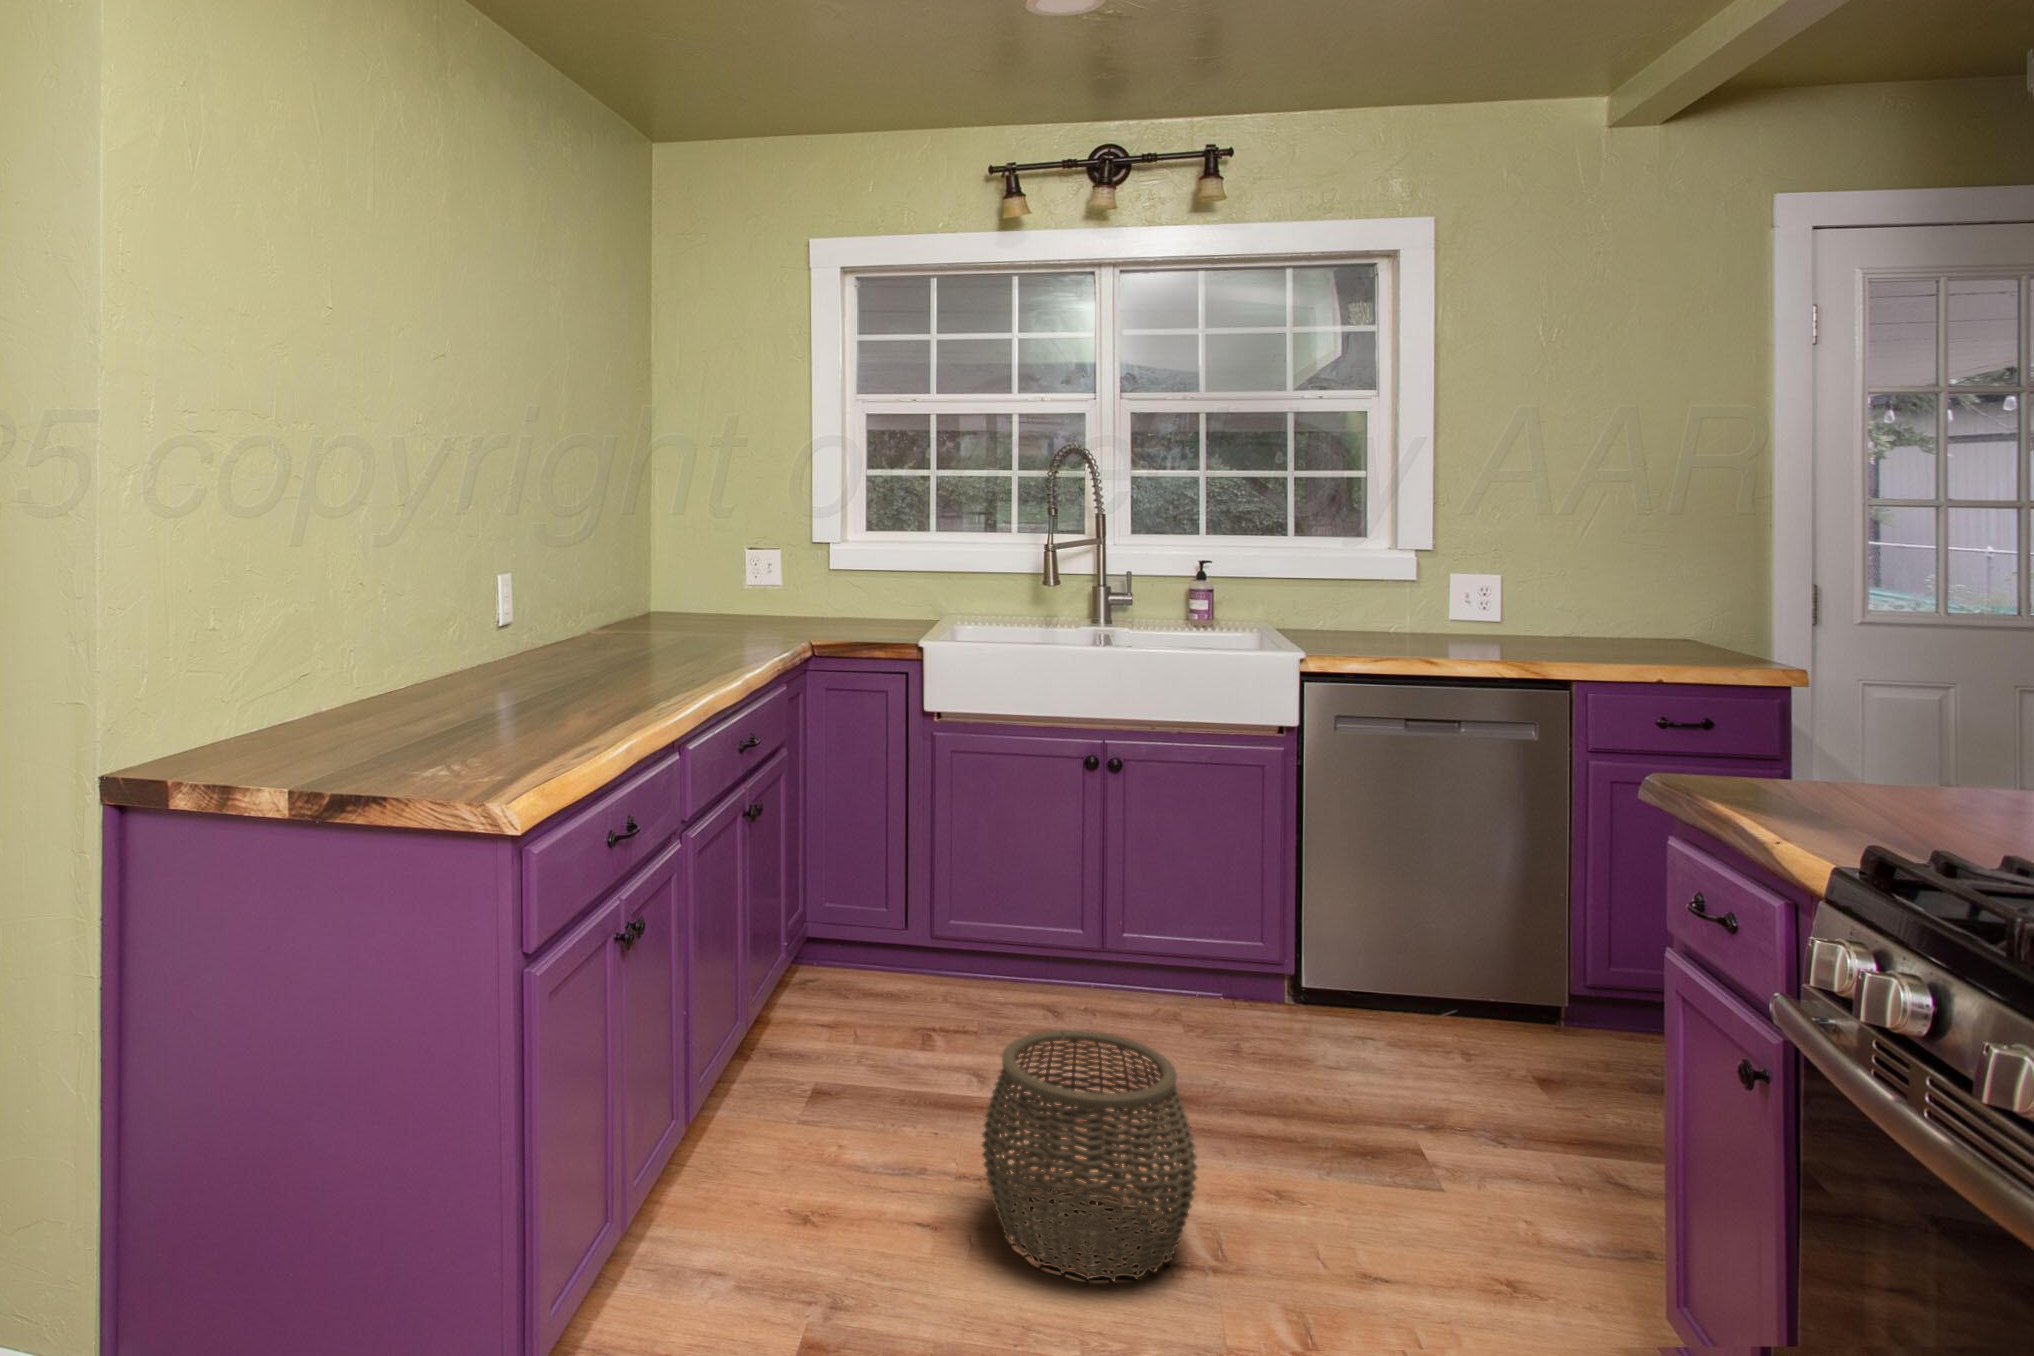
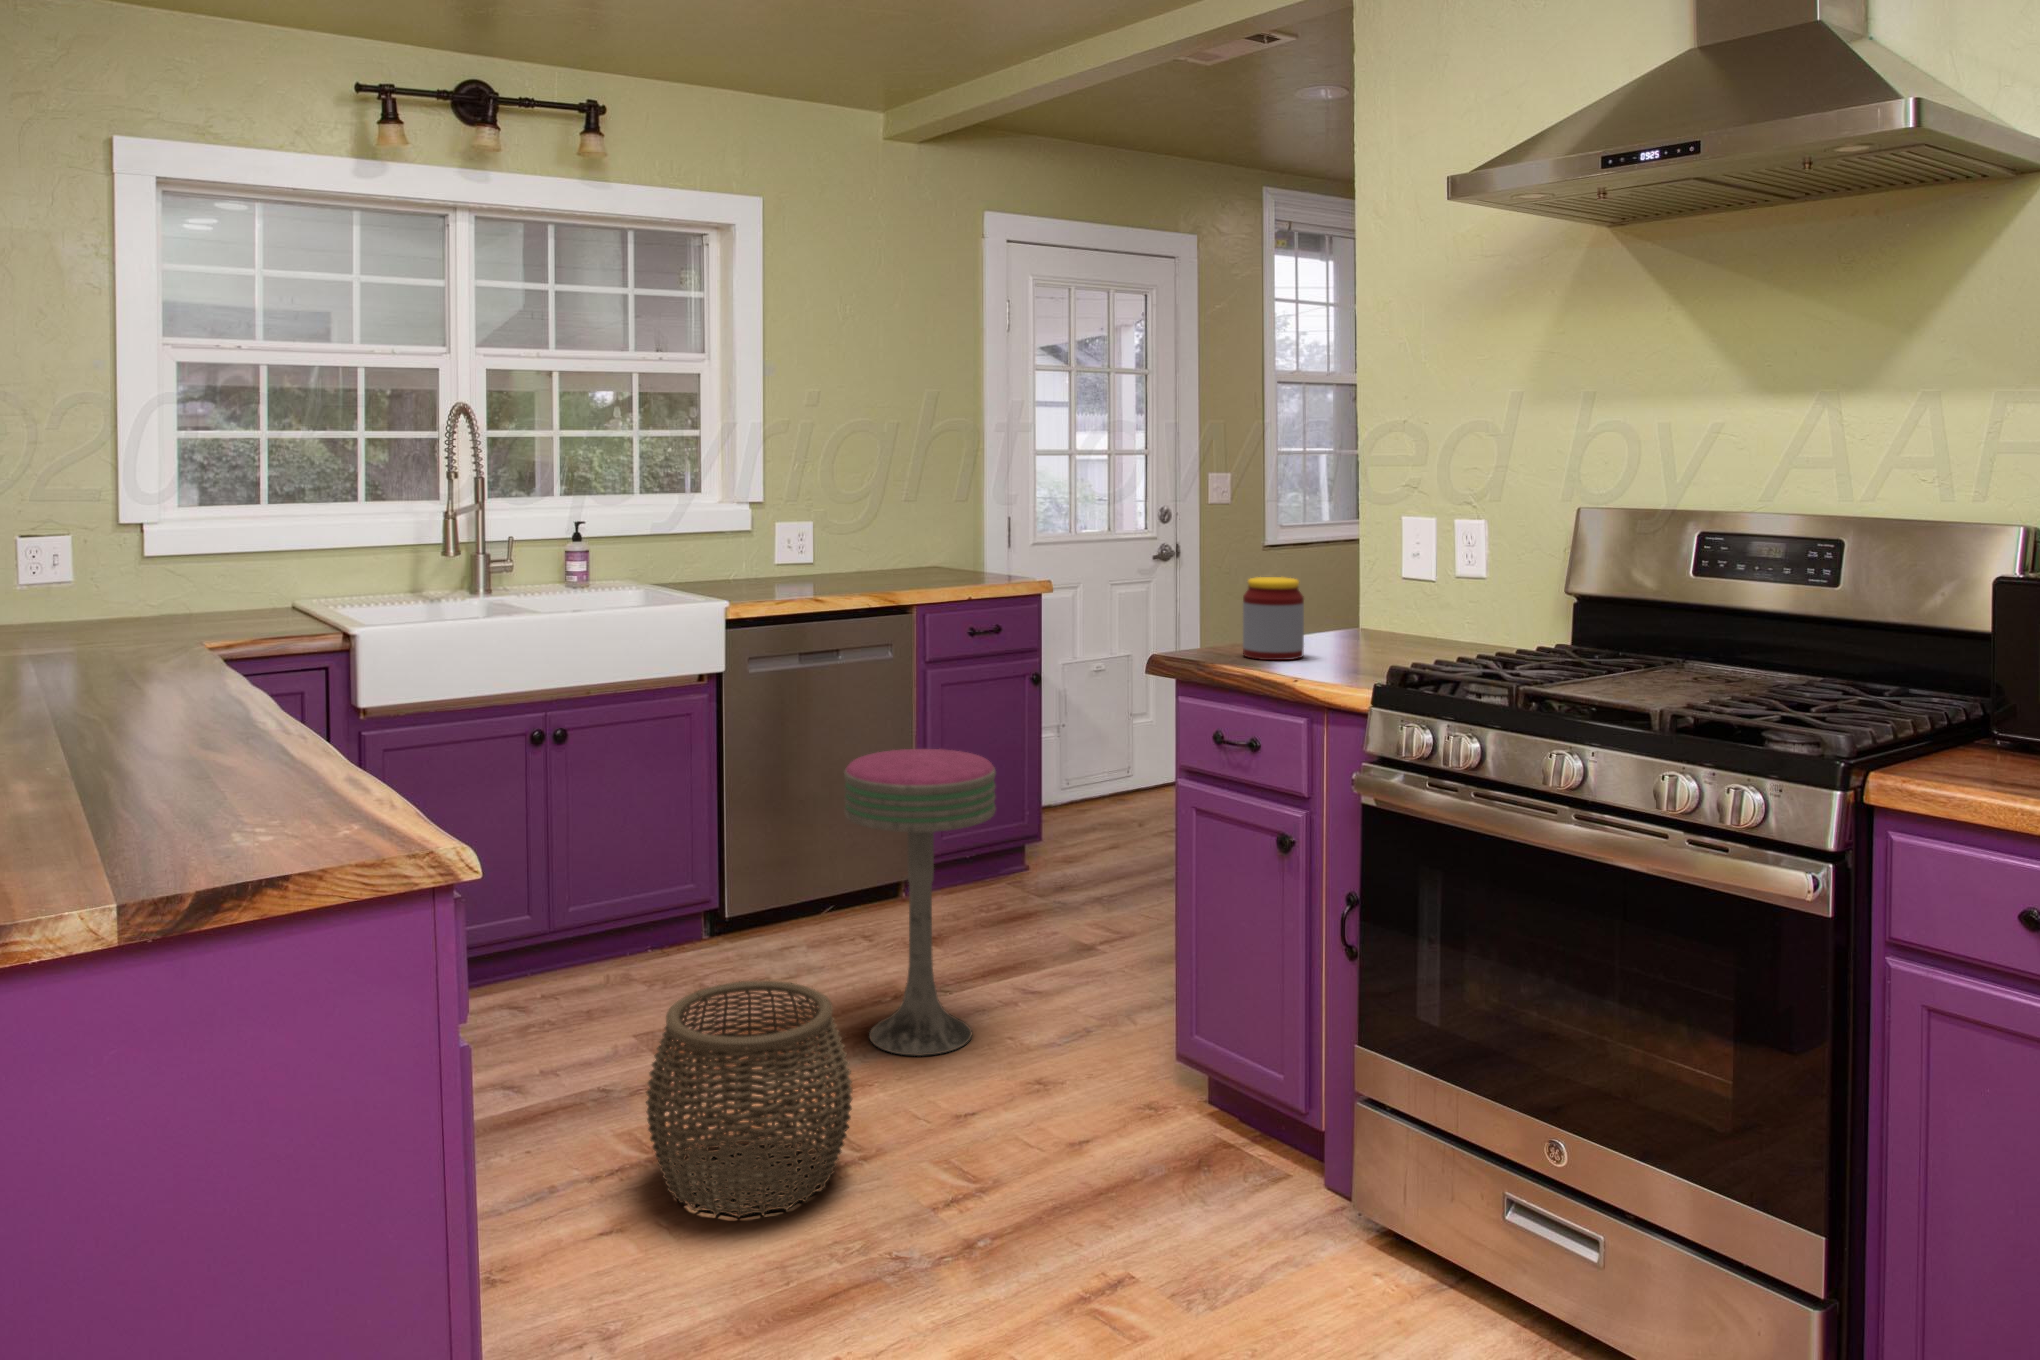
jar: none [1808,685,1920,812] -> present [1243,577,1304,660]
bar stool: none [1319,838,1515,1207] -> present [844,749,996,1056]

